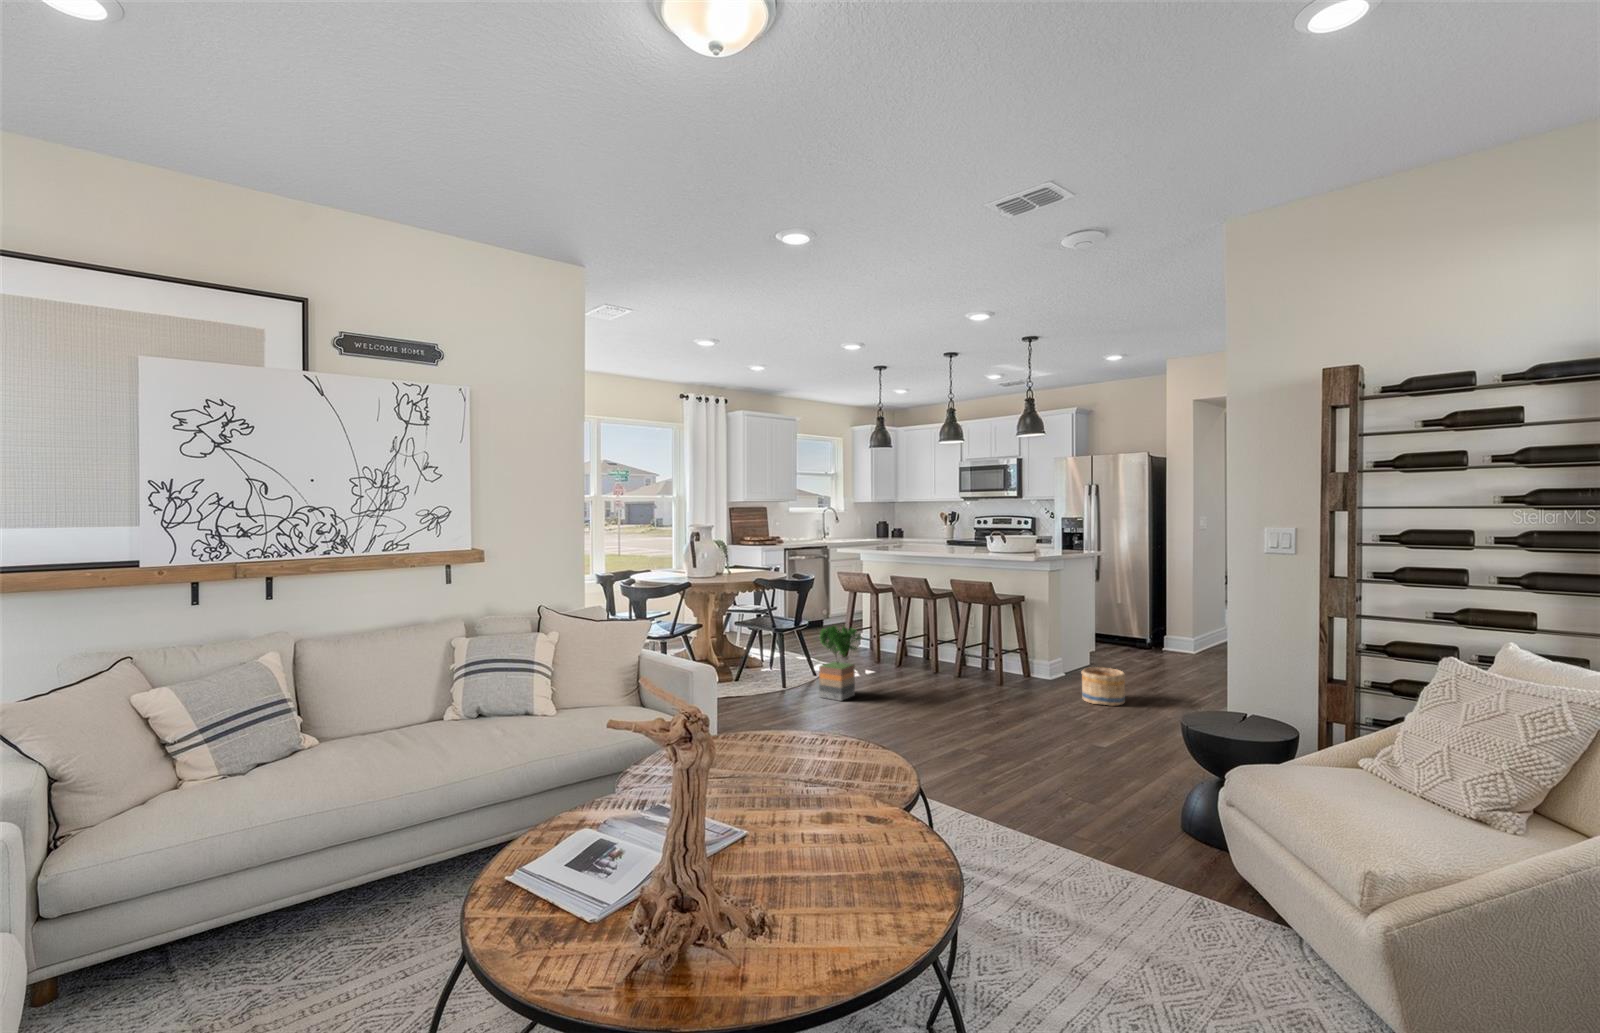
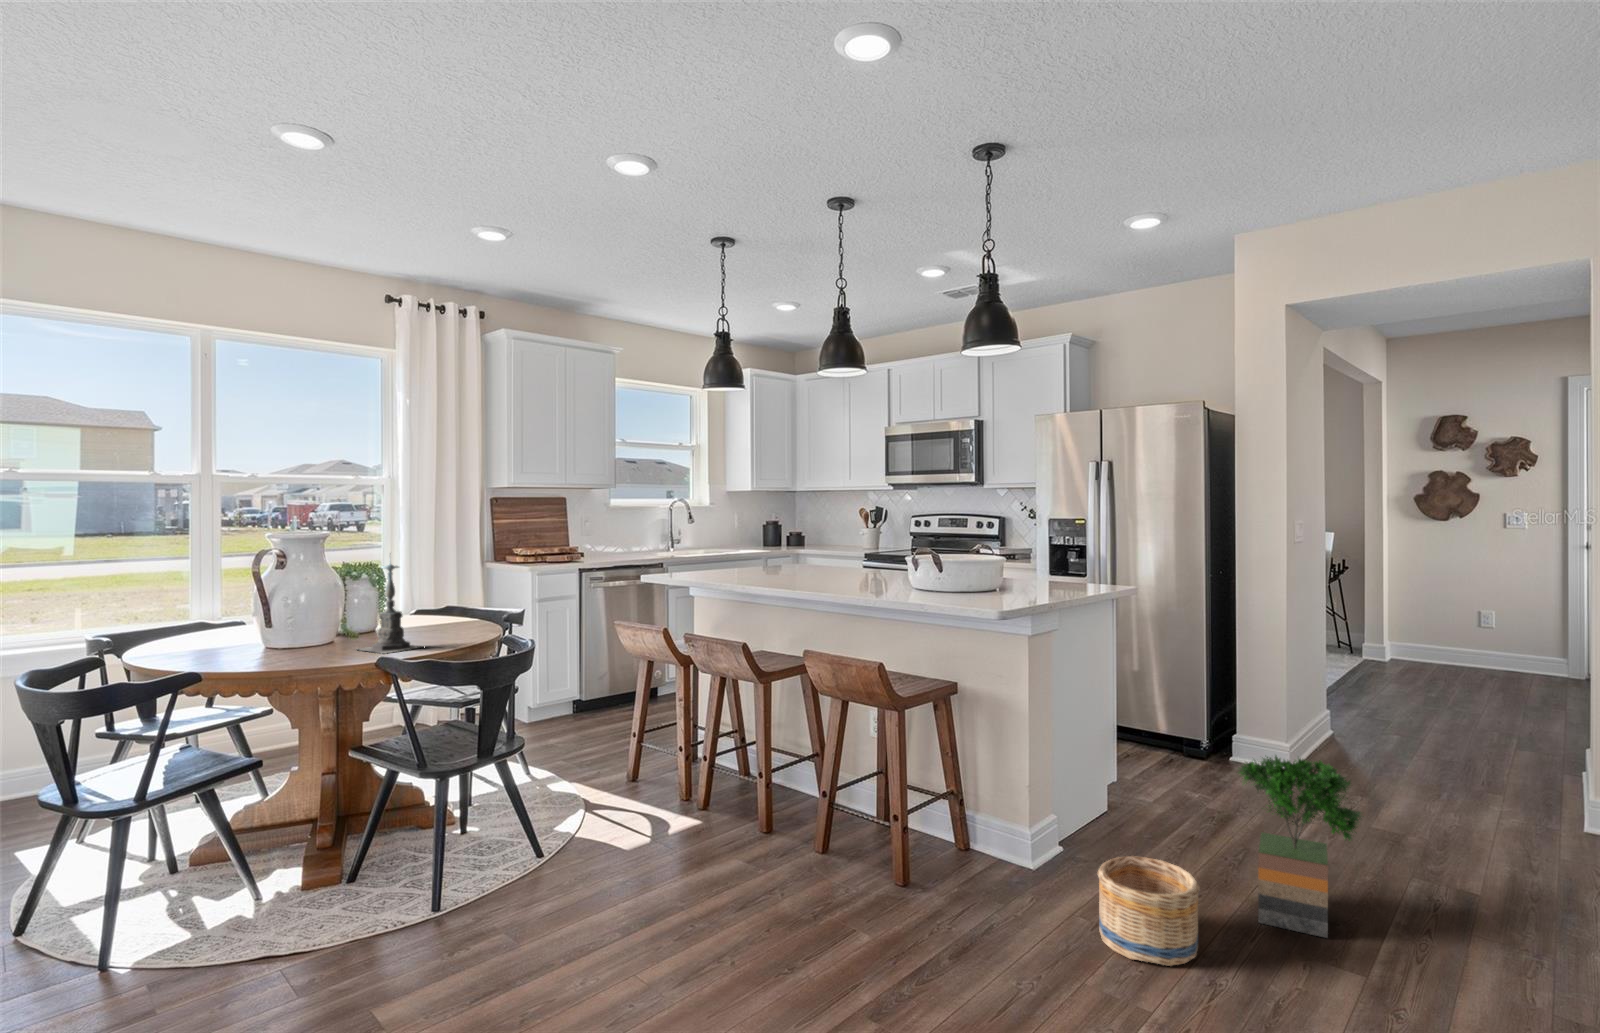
candle holder: none [731,534,762,580] -> present [359,562,421,654]
potted tree: present [819,626,862,701] -> present [1239,756,1361,938]

